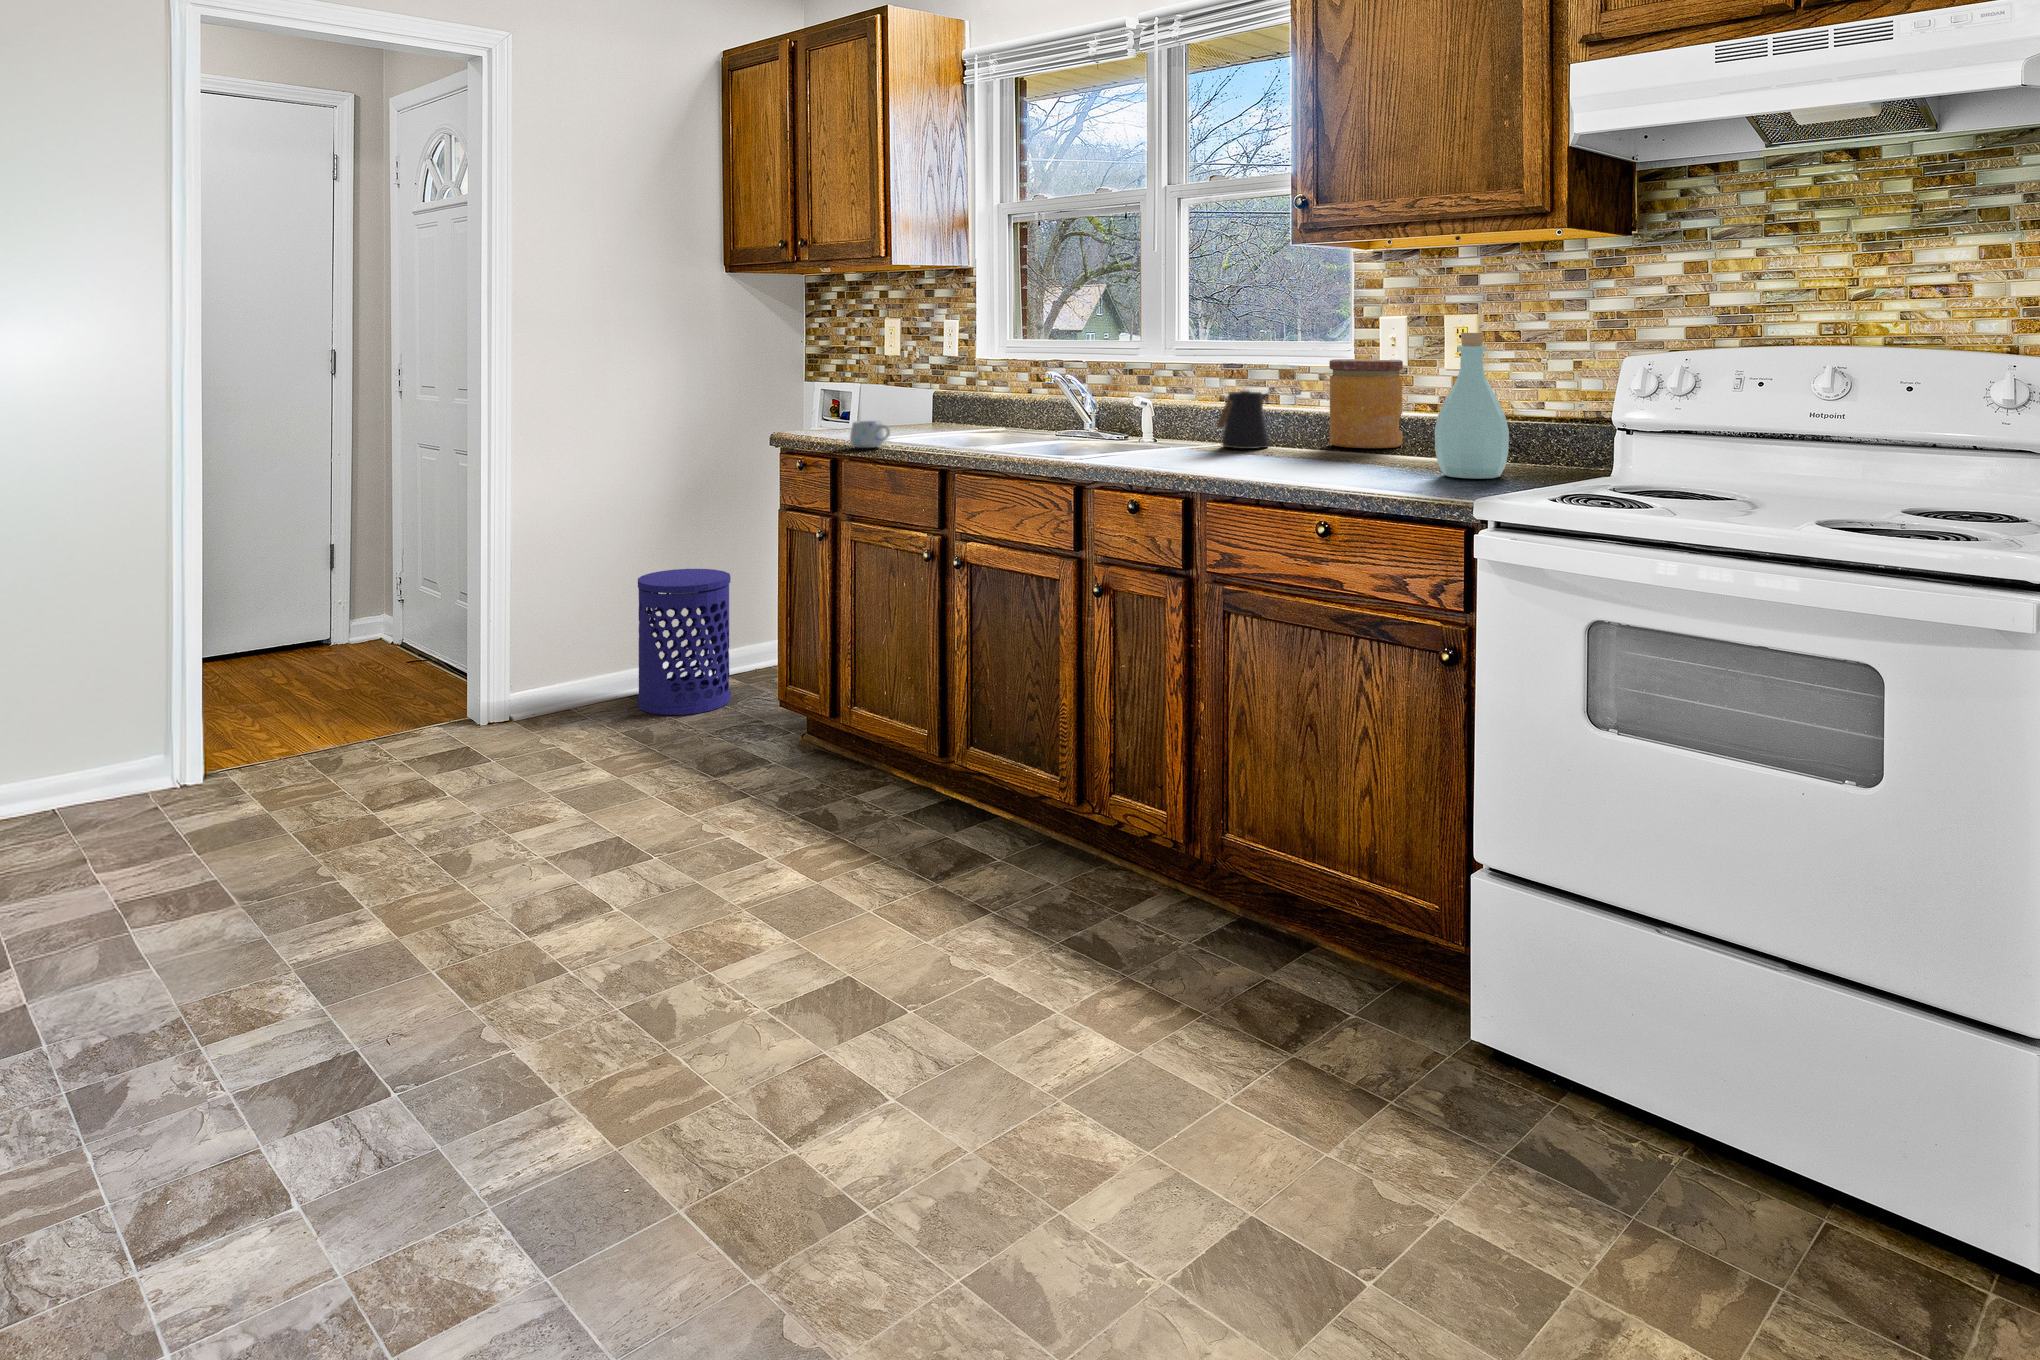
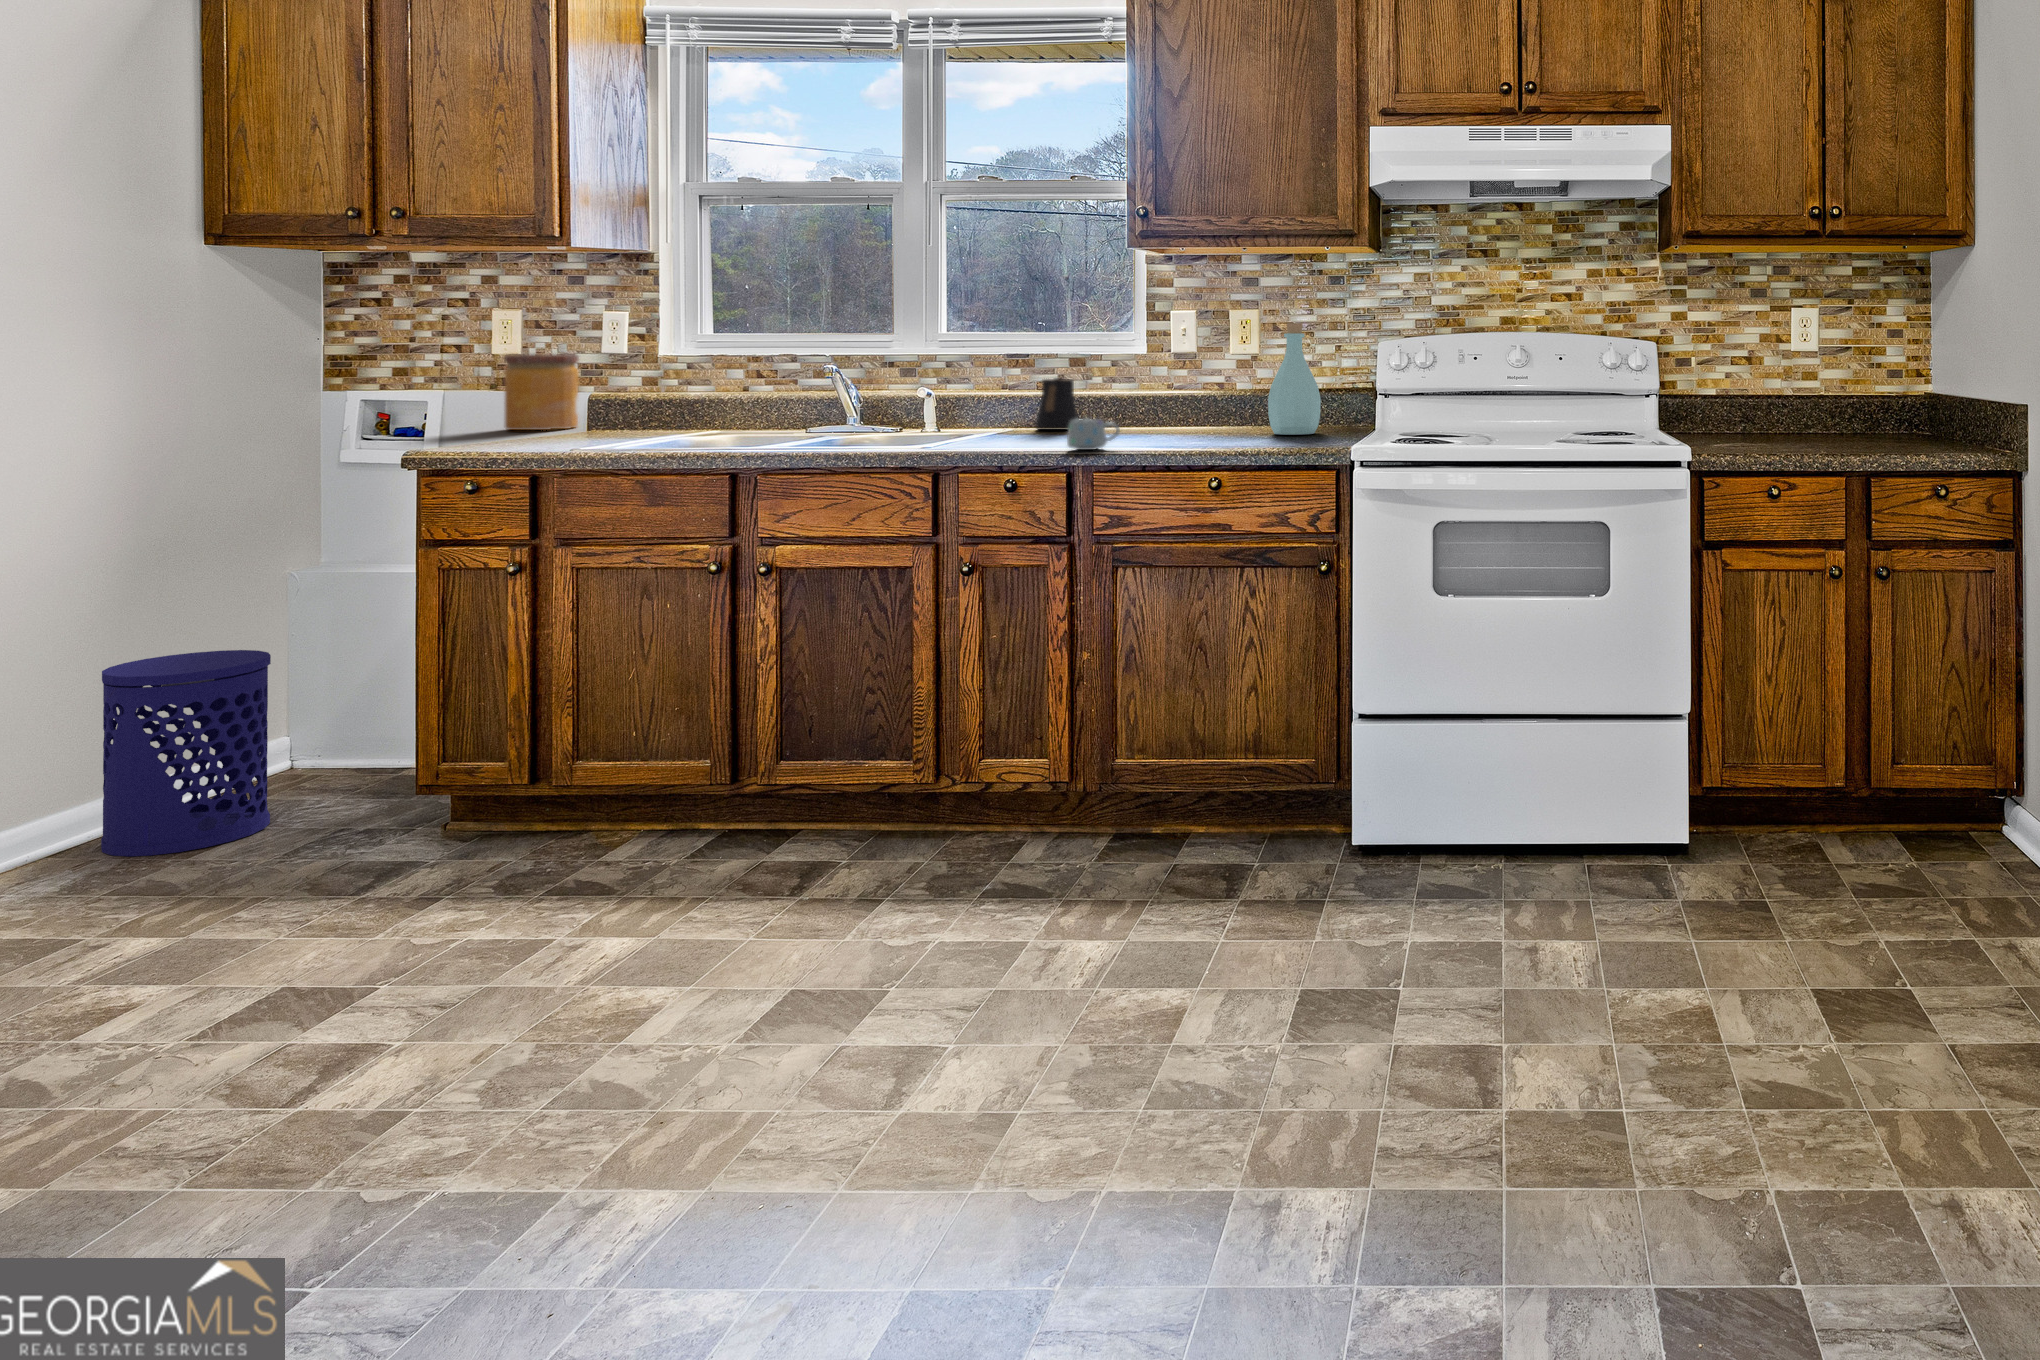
jar: present [1329,359,1403,448] -> present [504,354,579,430]
mug: present [850,421,890,448] -> present [1067,419,1120,450]

